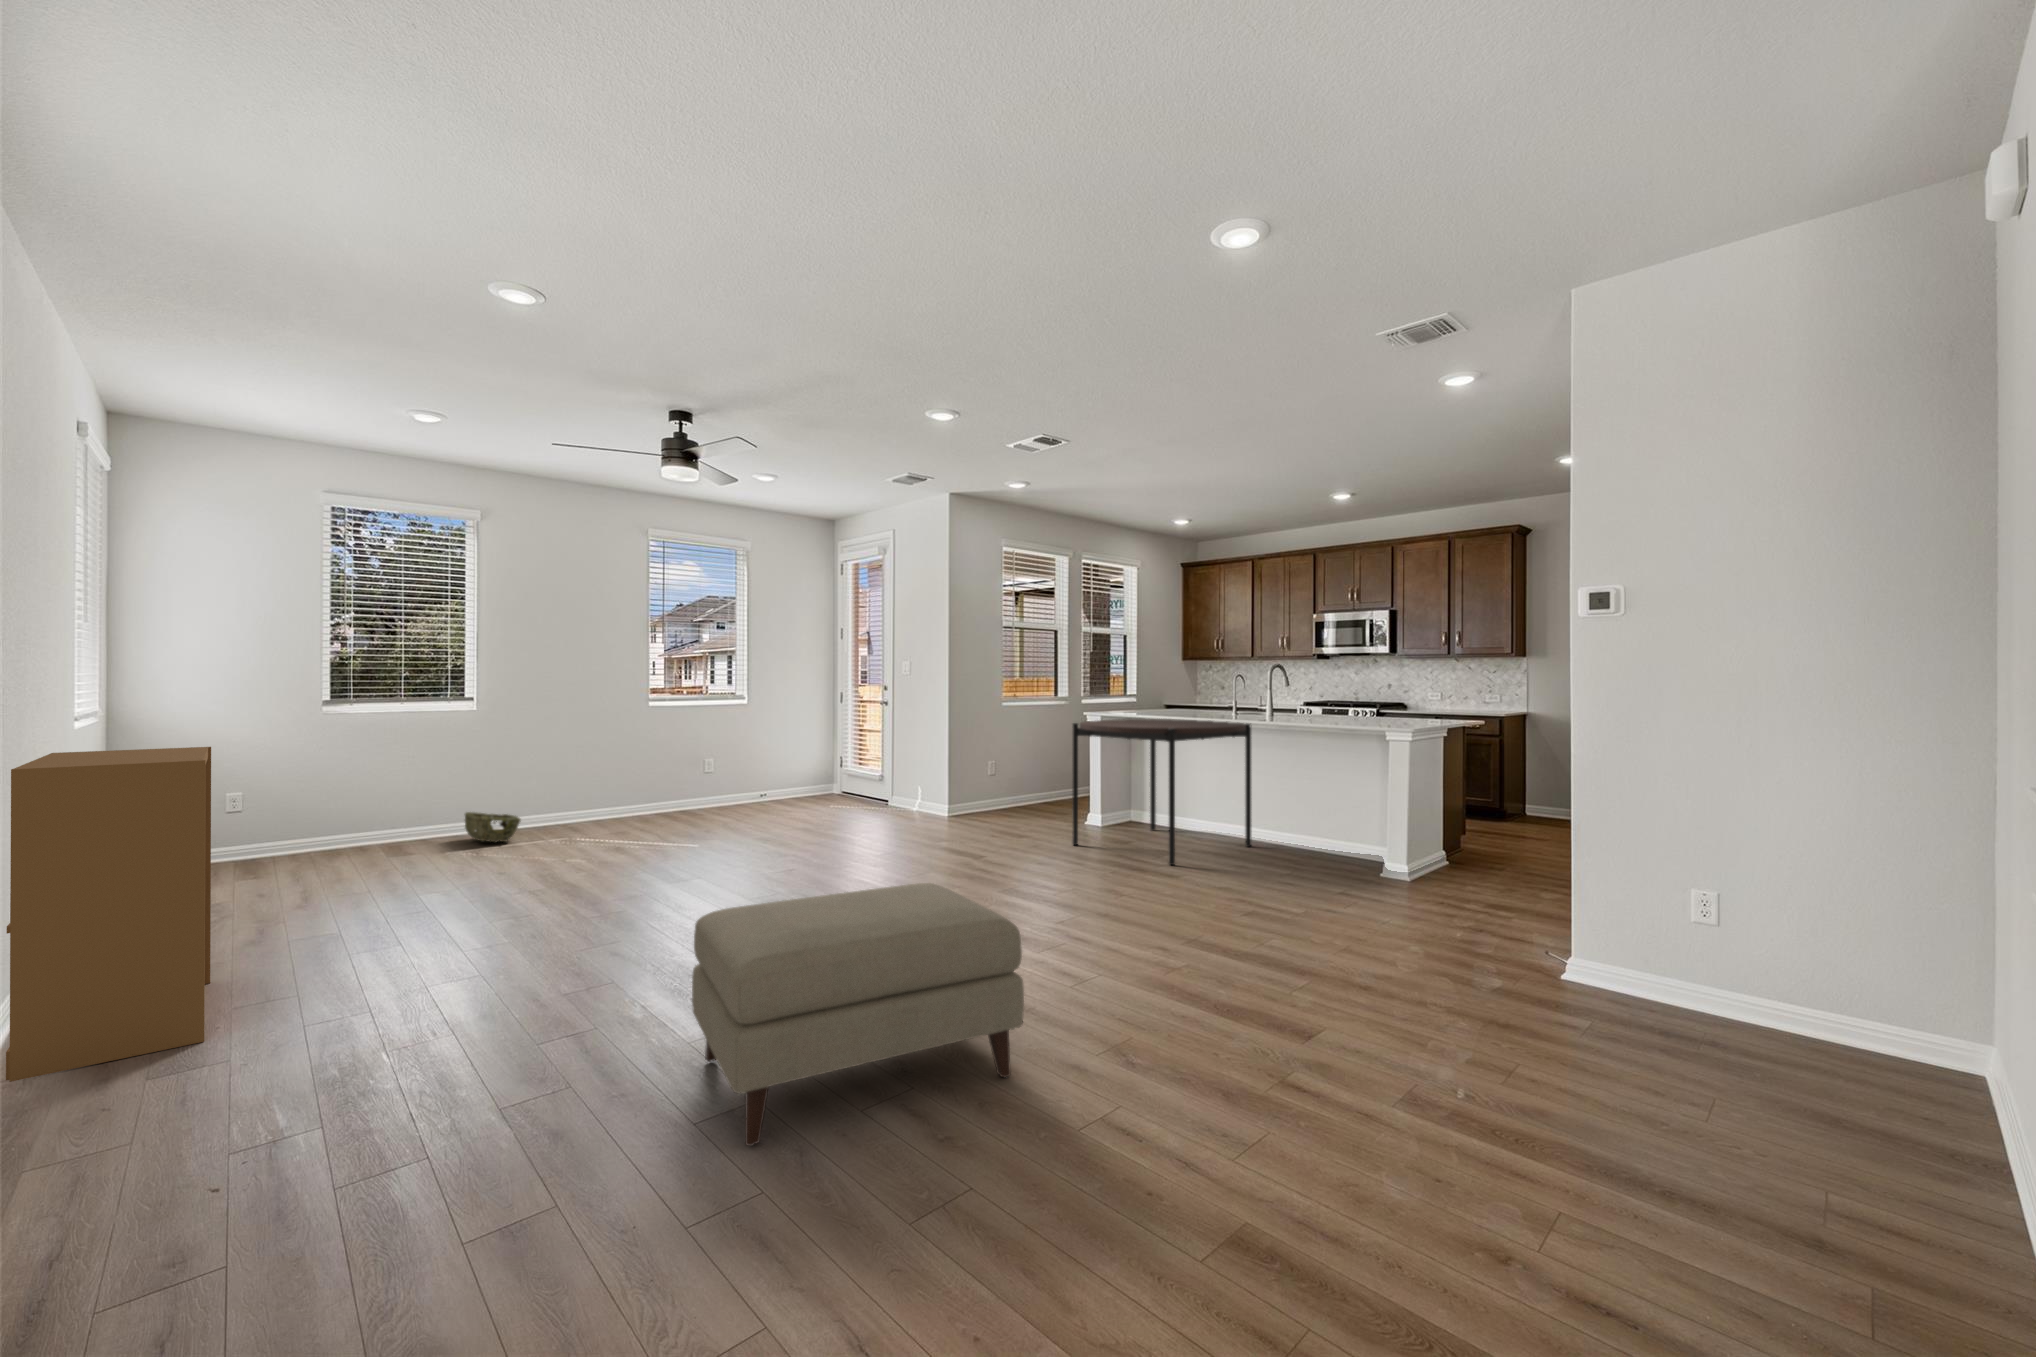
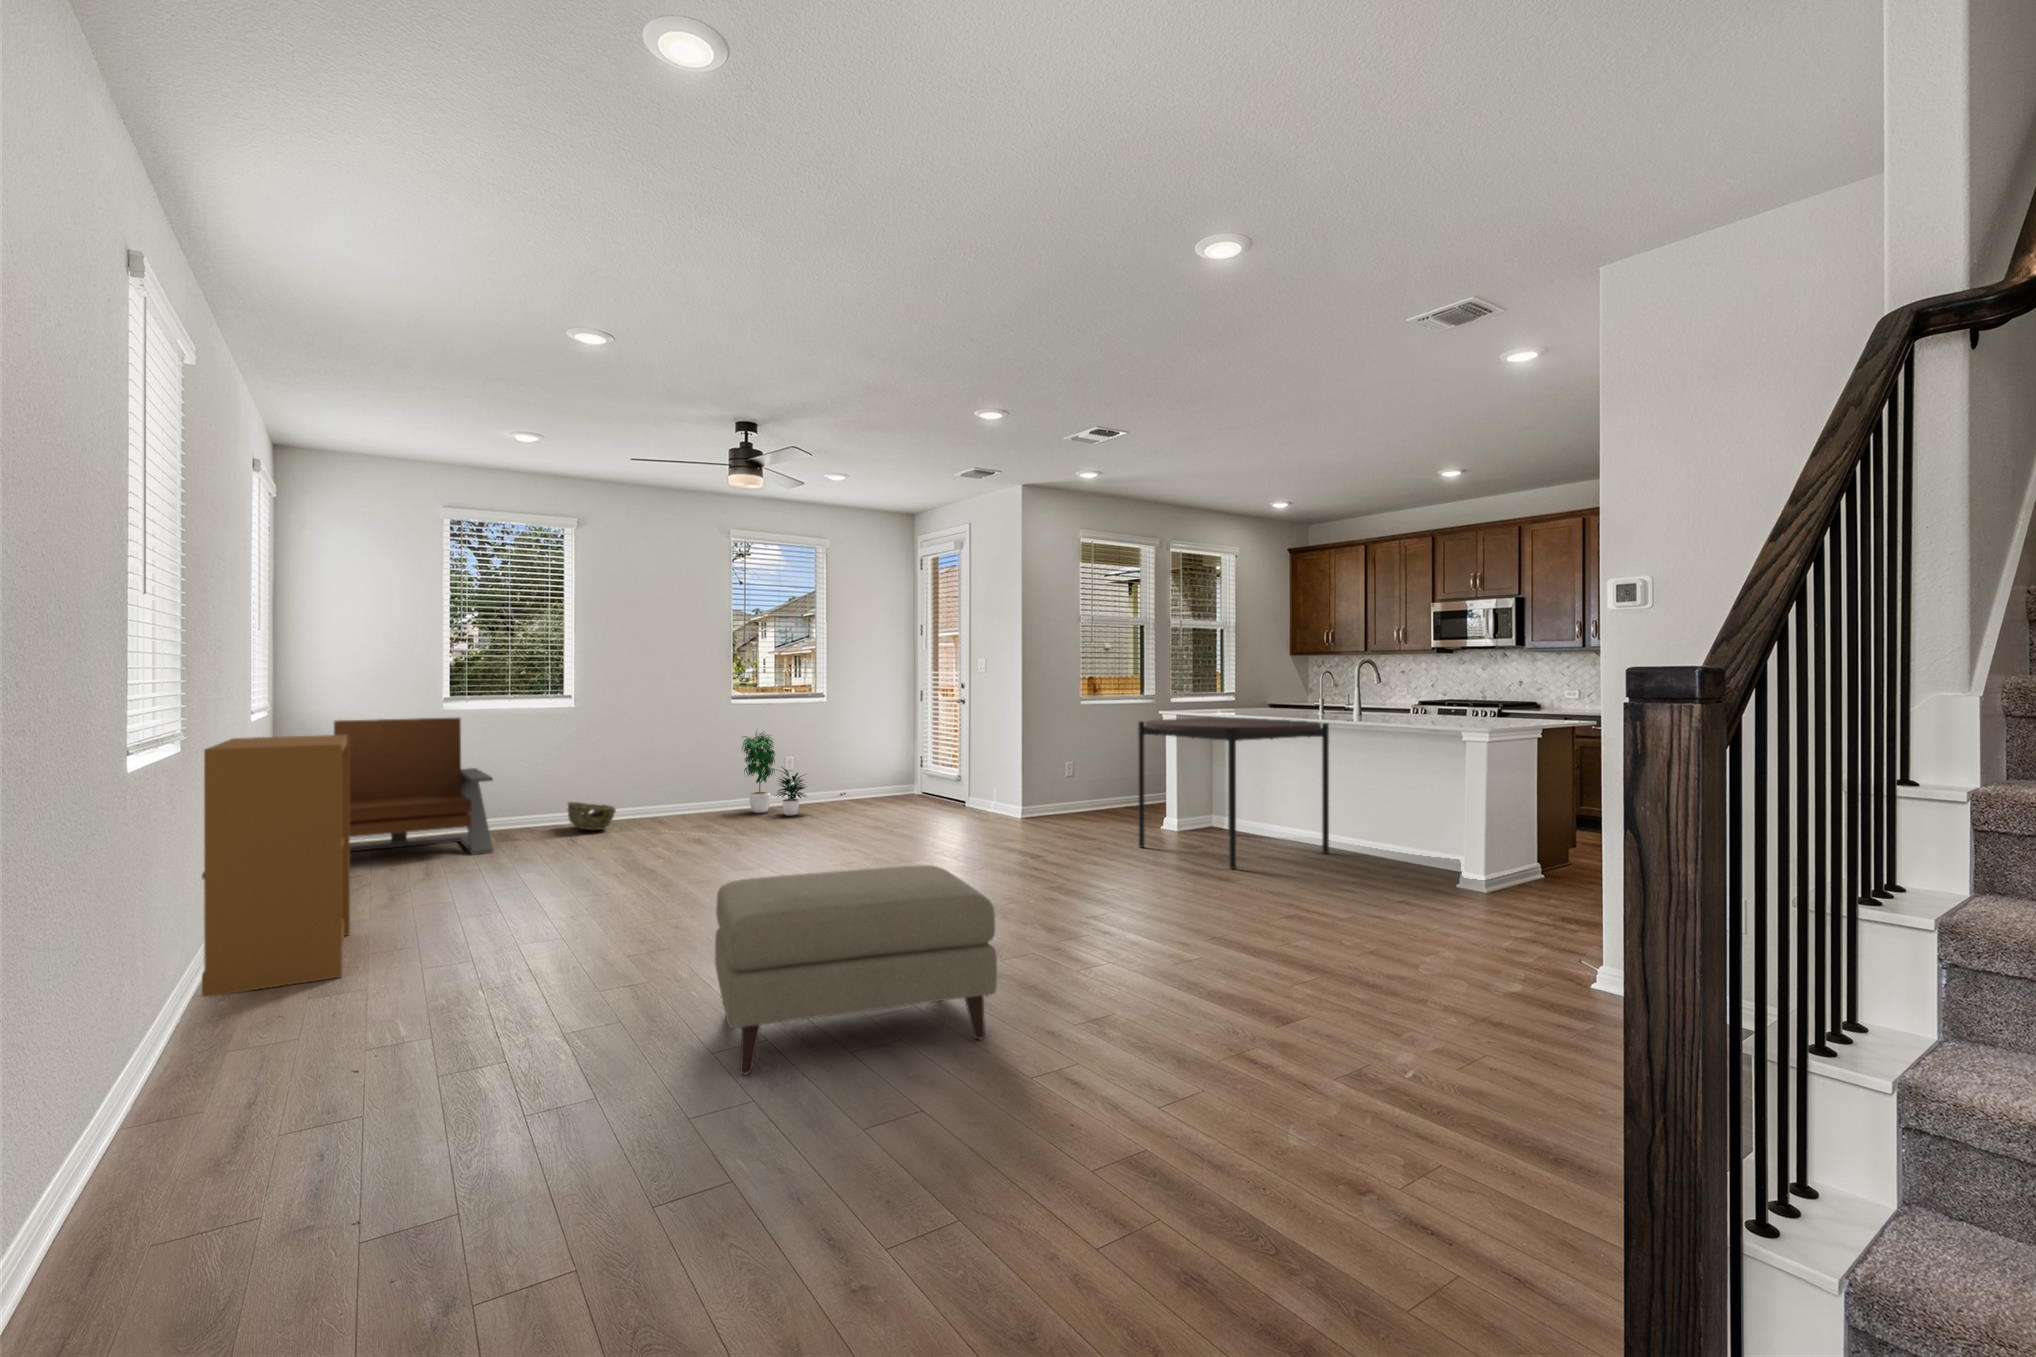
lounge chair: none [152,723,381,902] -> present [334,717,493,855]
potted plant: none [654,732,729,820] -> present [742,731,807,815]

